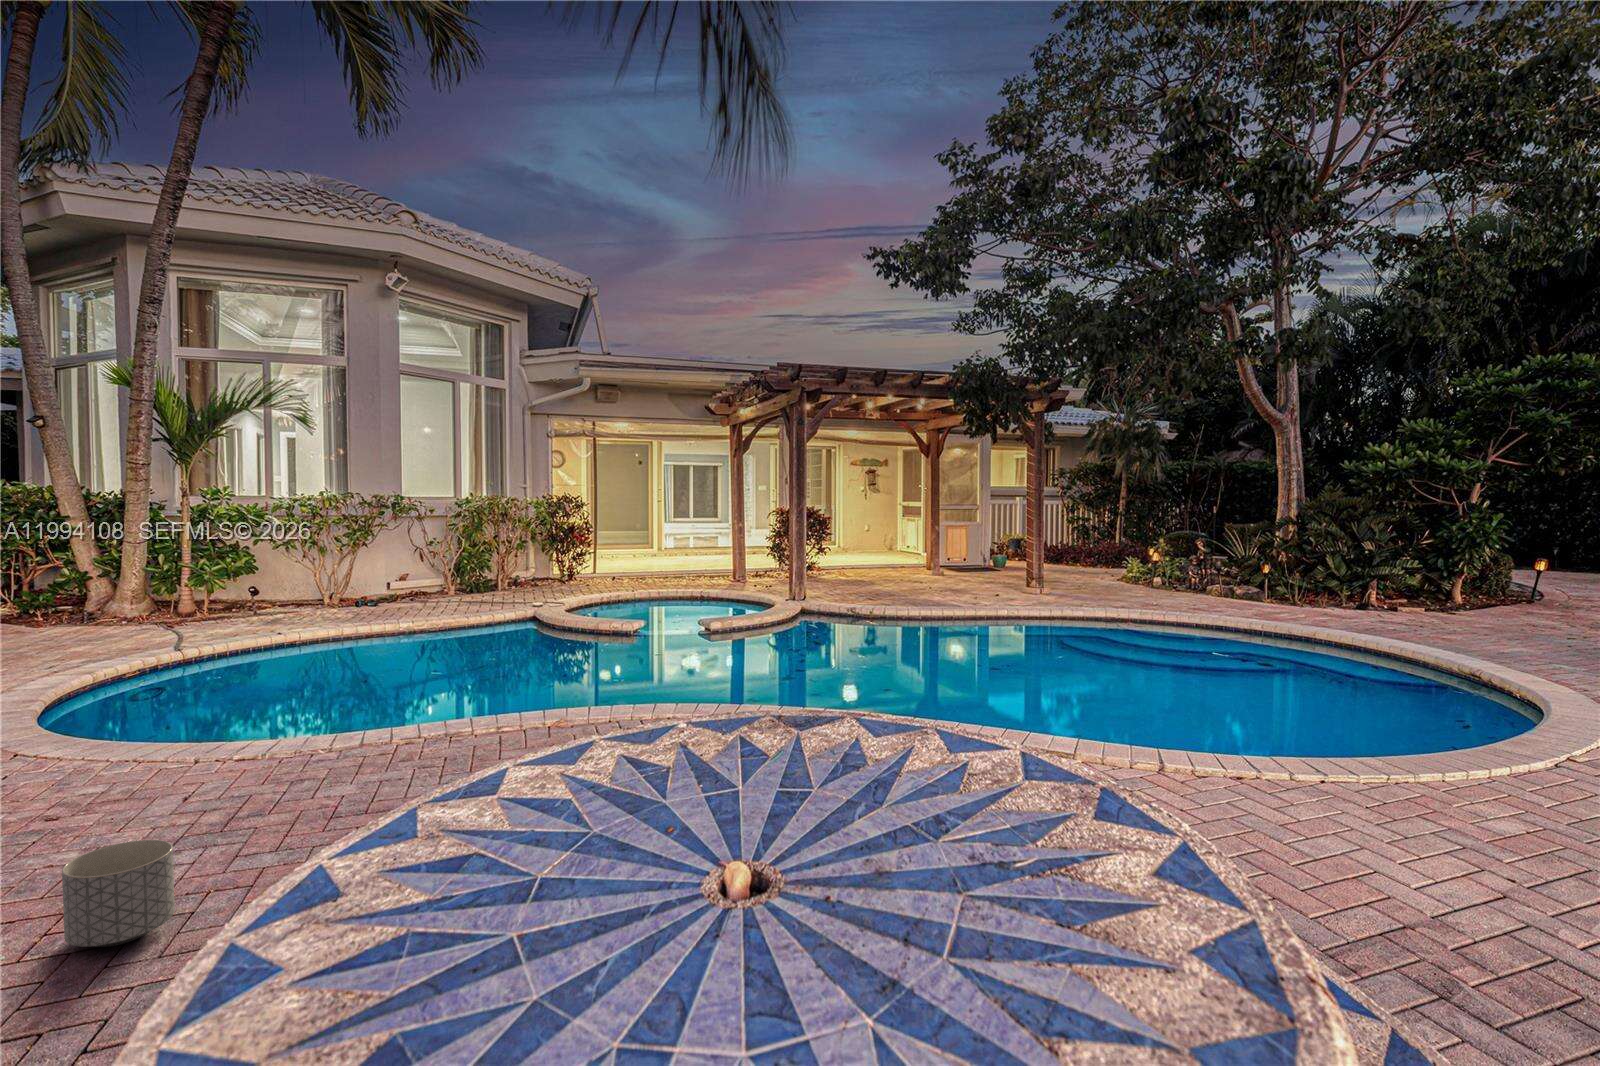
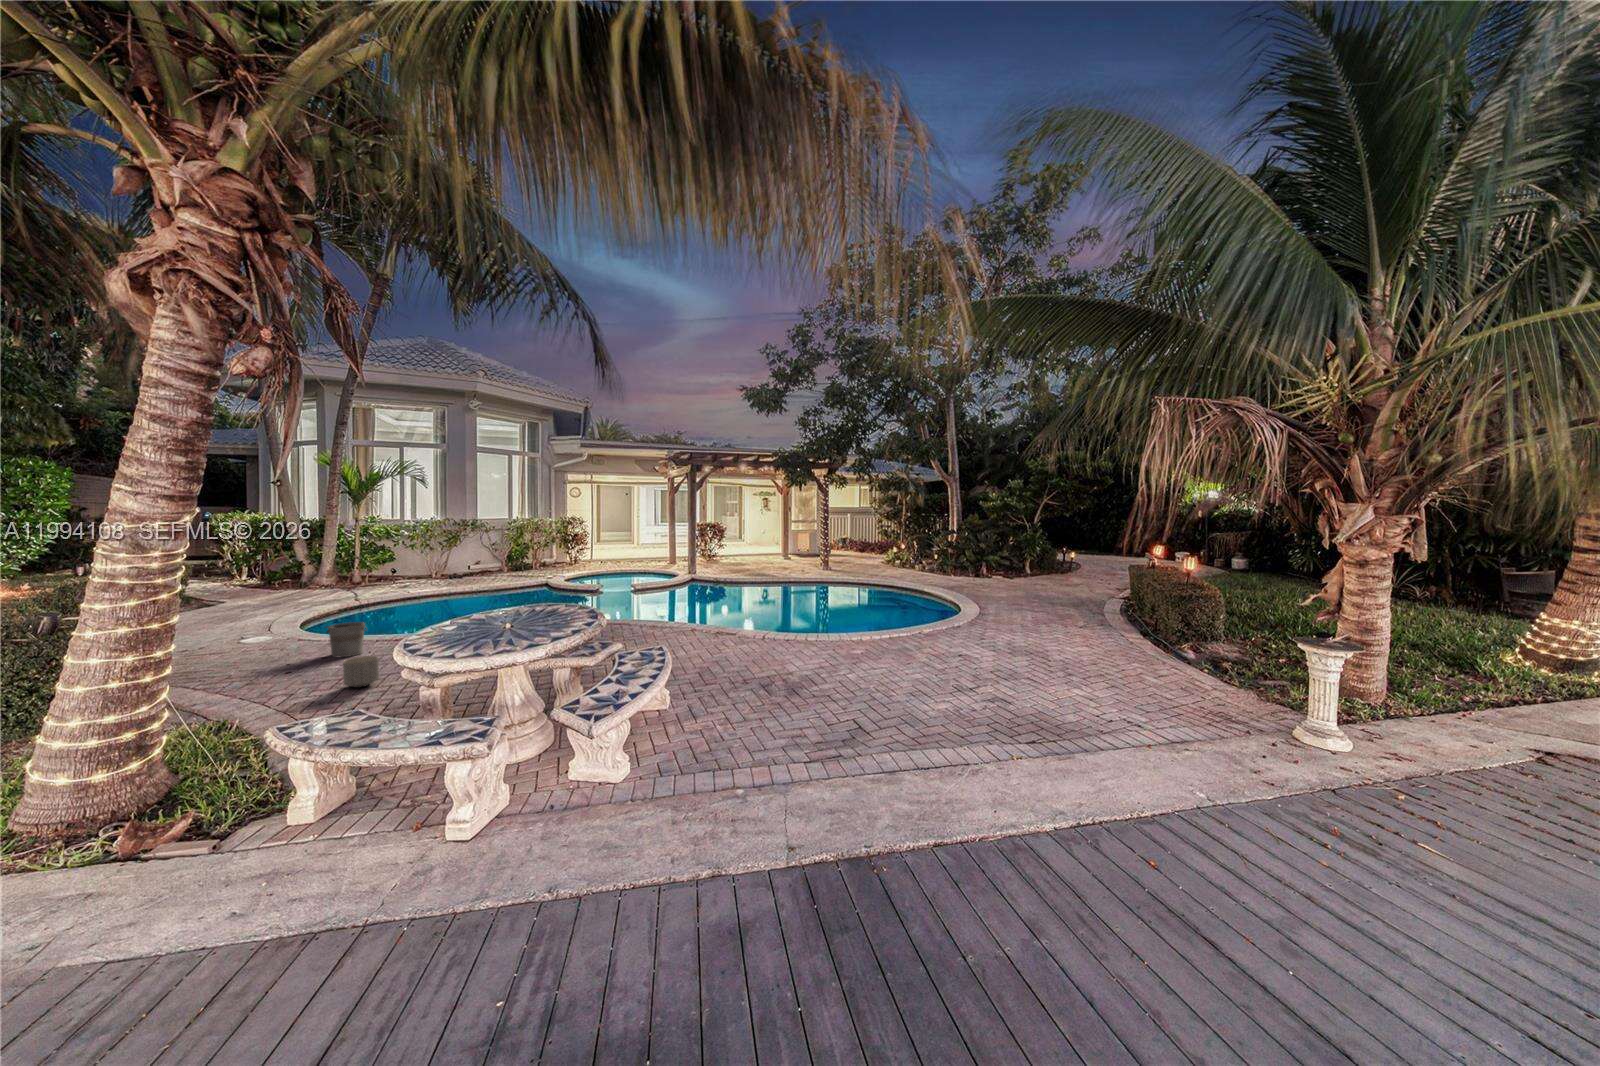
bucket: none [55,717,167,813] -> present [326,622,366,657]

